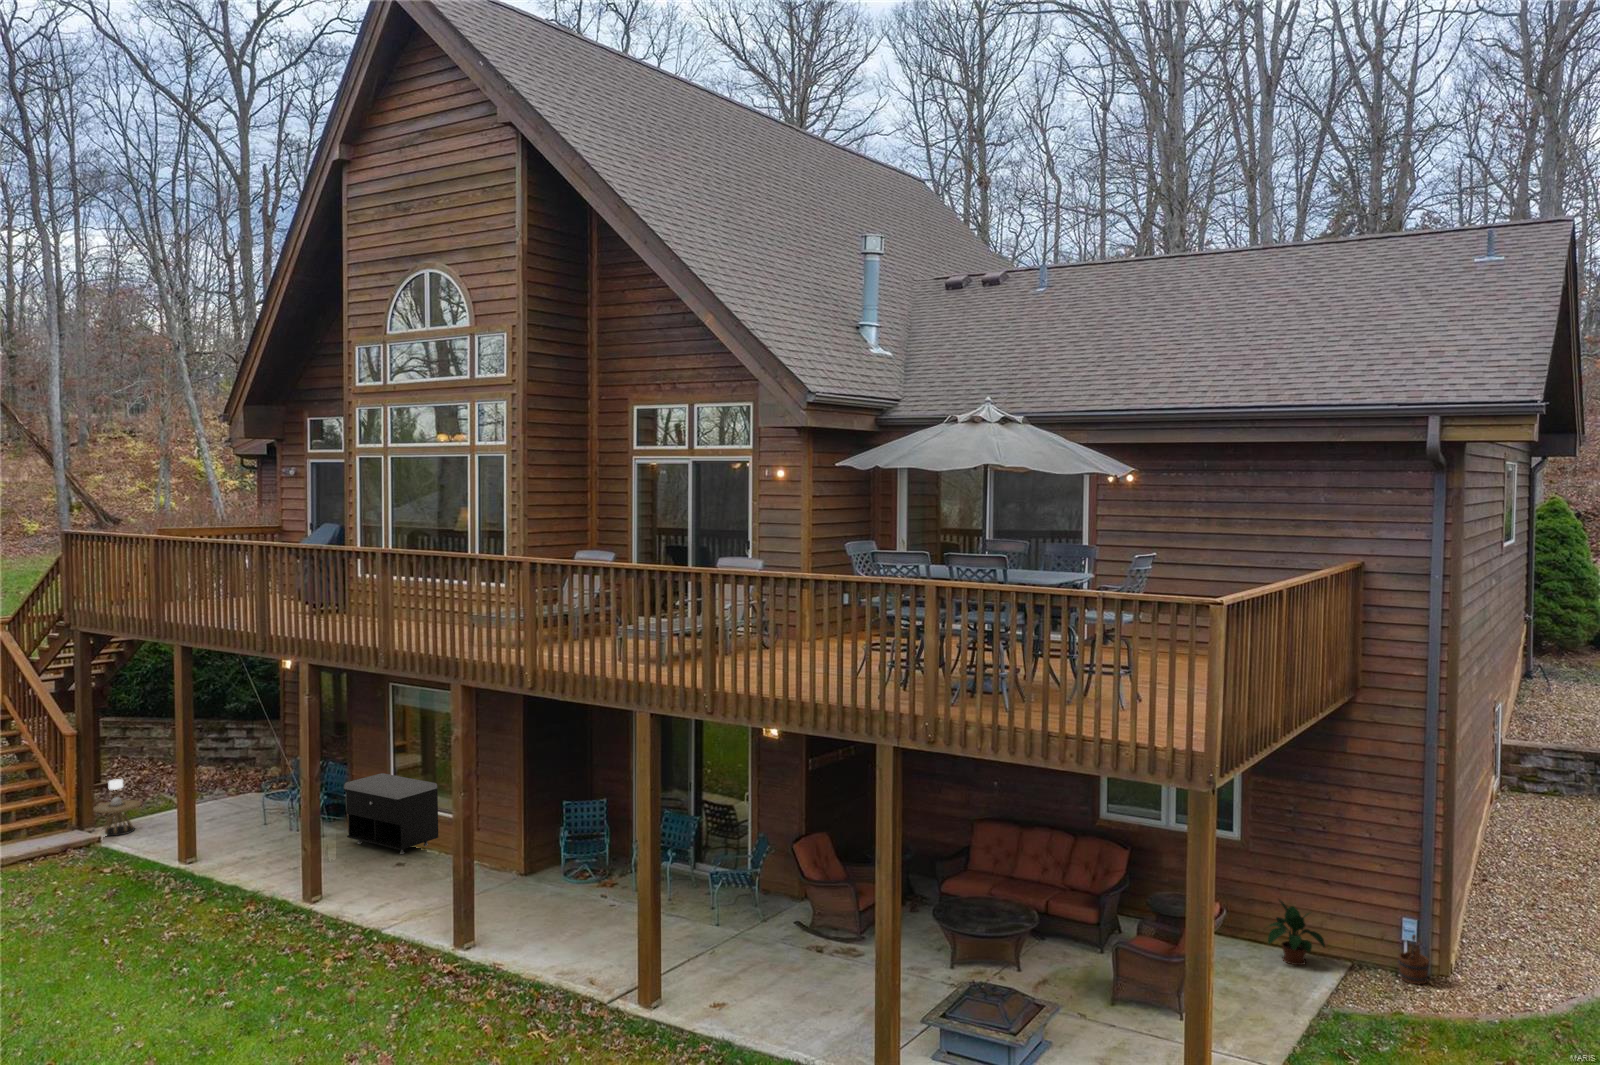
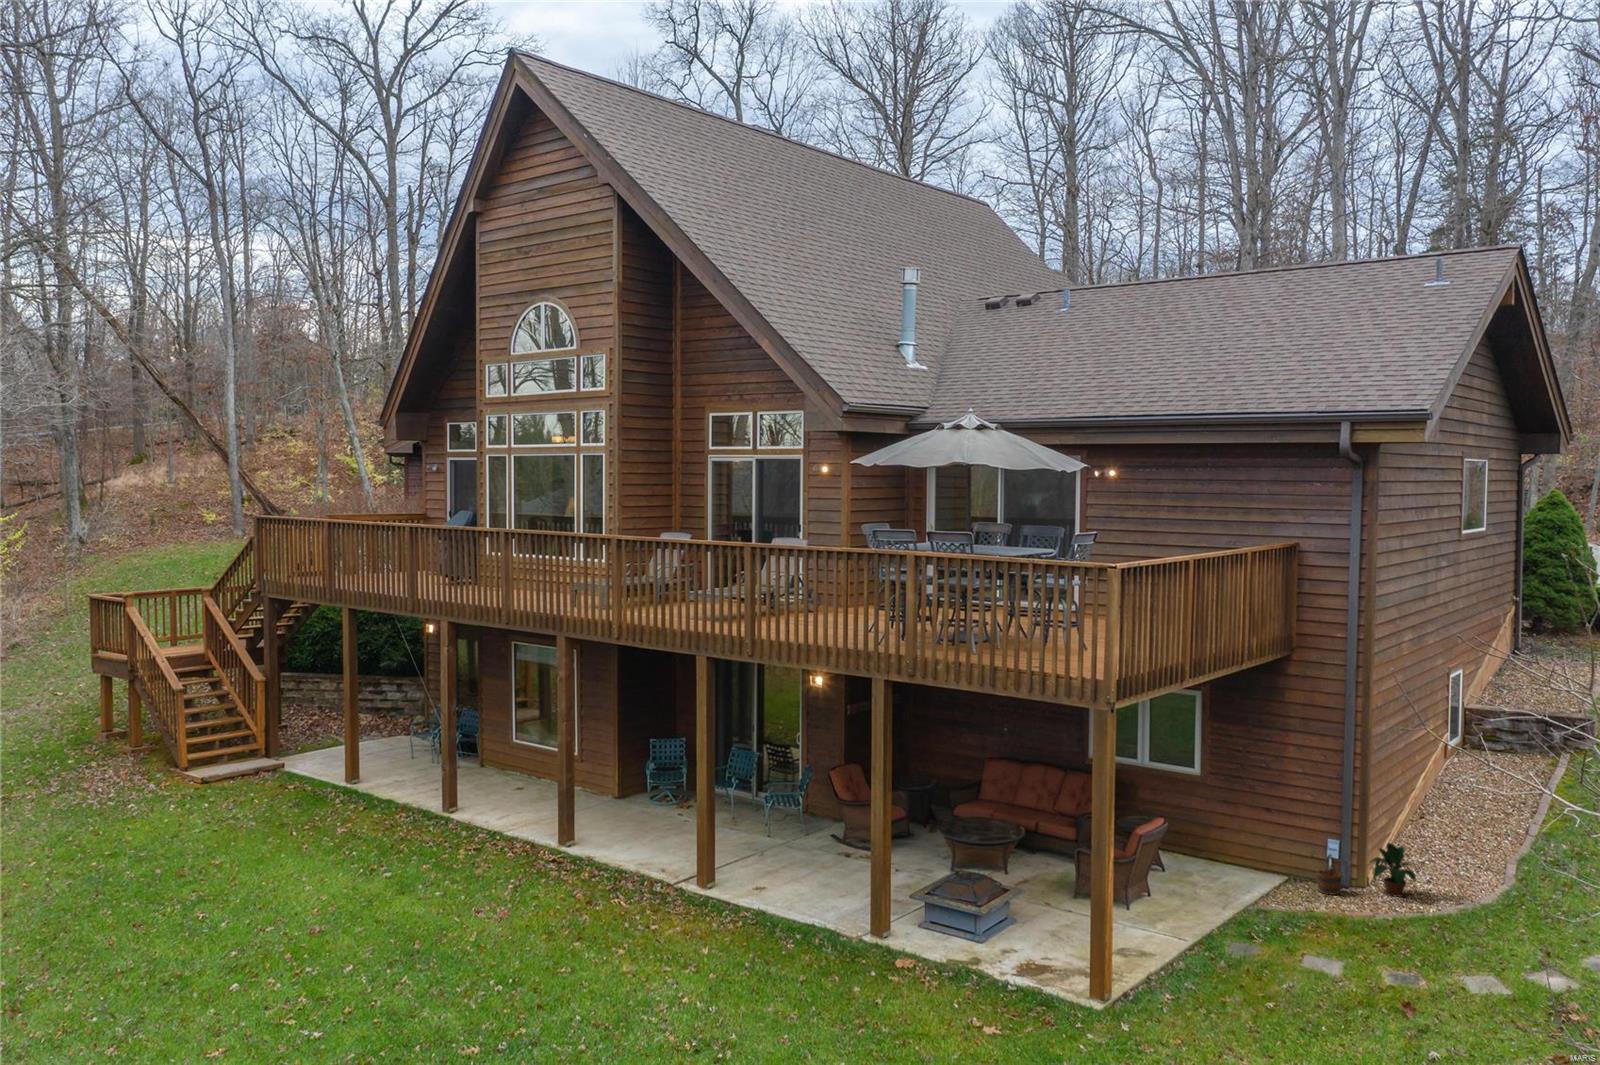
storage bench: present [344,773,438,854] -> none [475,721,551,785]
side table: present [93,779,141,836] -> none [278,721,314,767]
potted plant: present [1268,900,1325,965] -> present [1368,843,1418,897]

